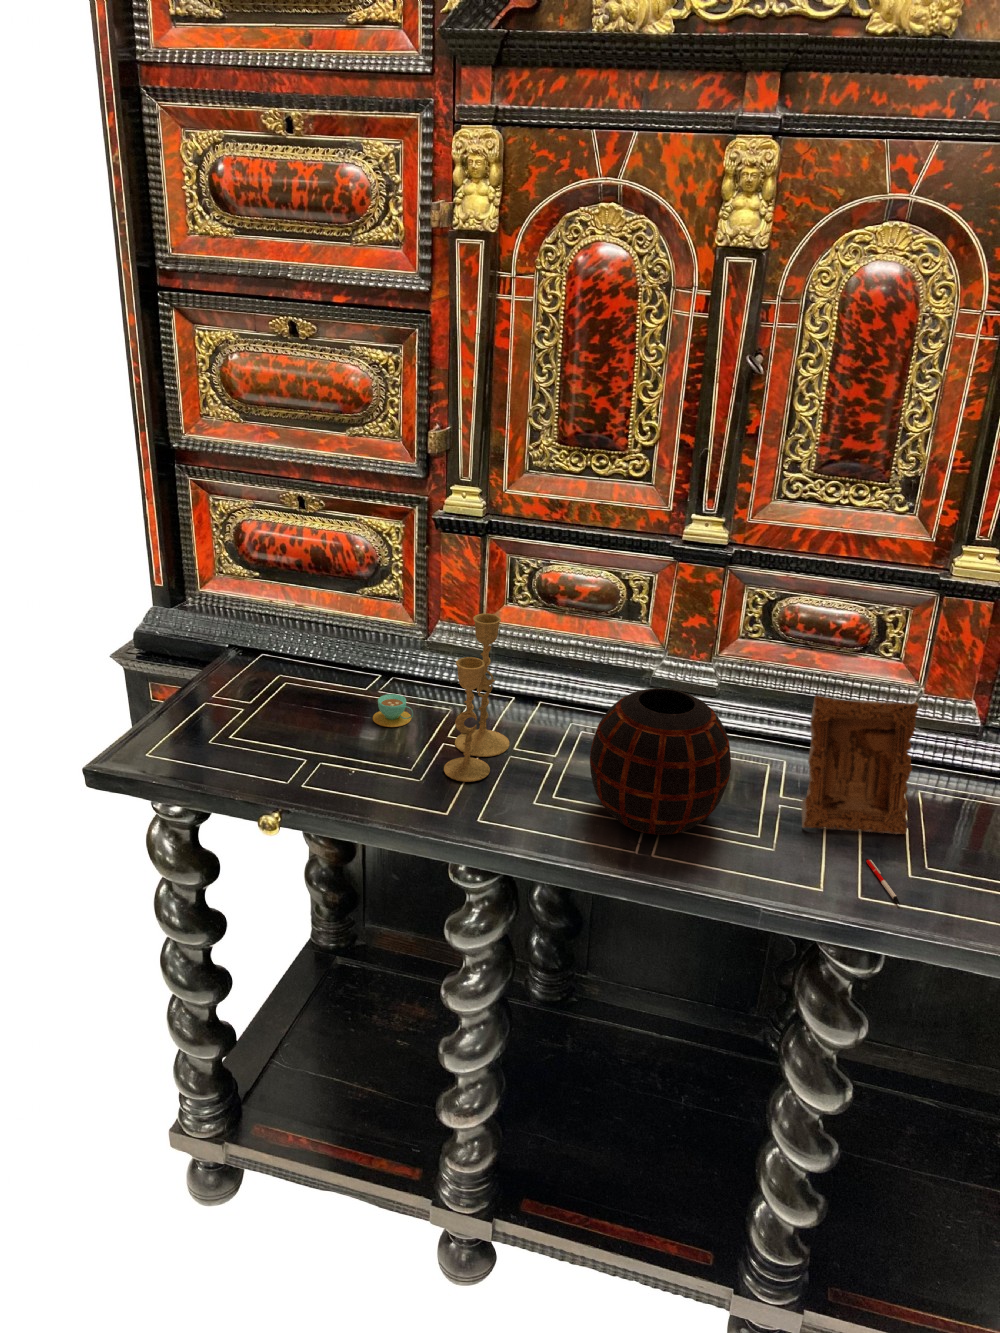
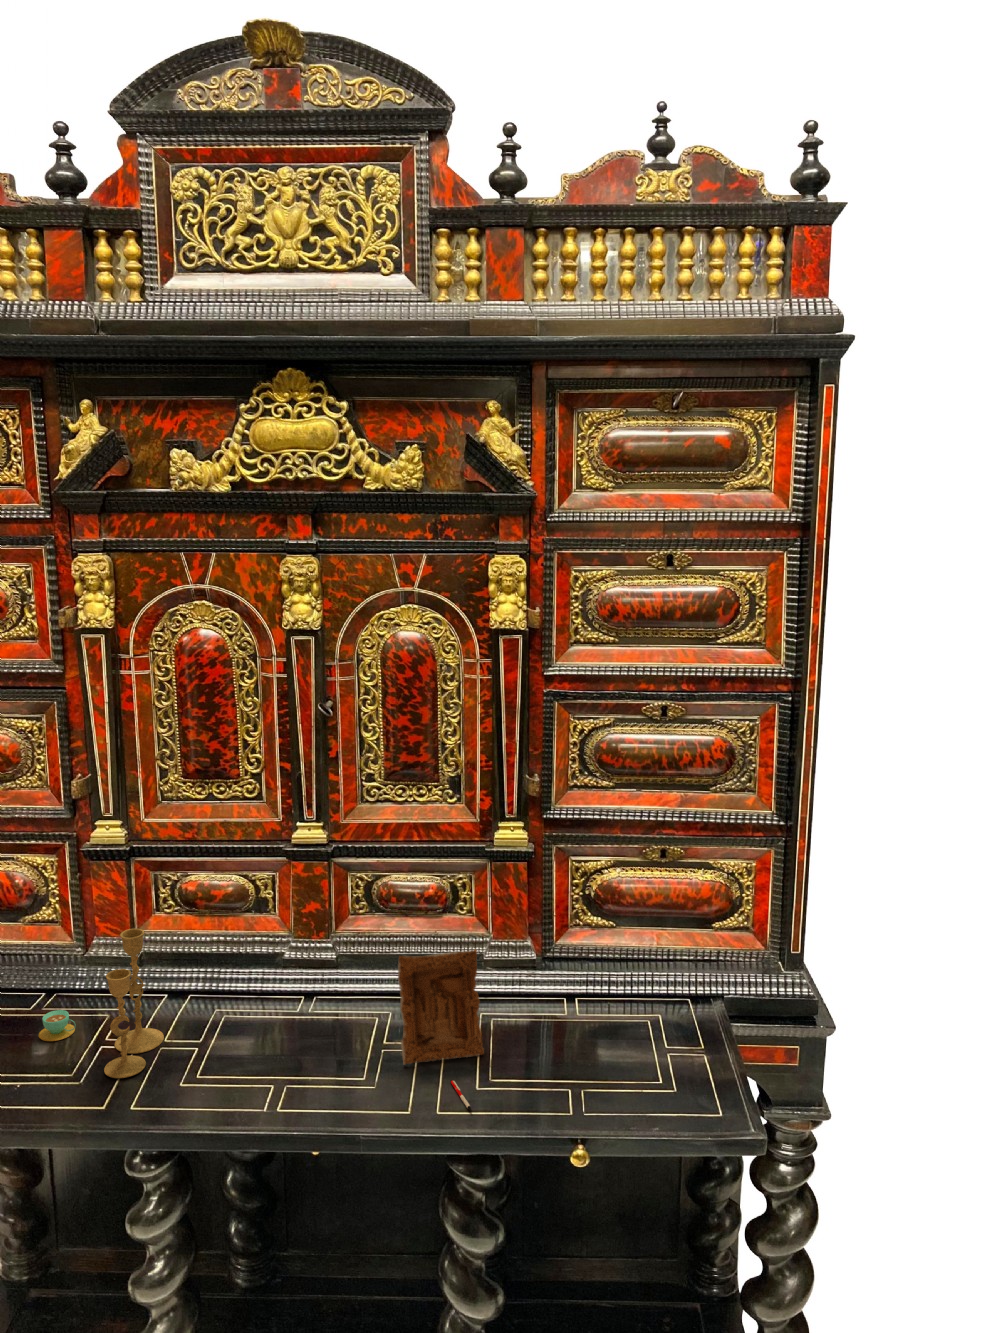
decorative vase: present [590,688,731,835] -> none [225,970,339,1093]

